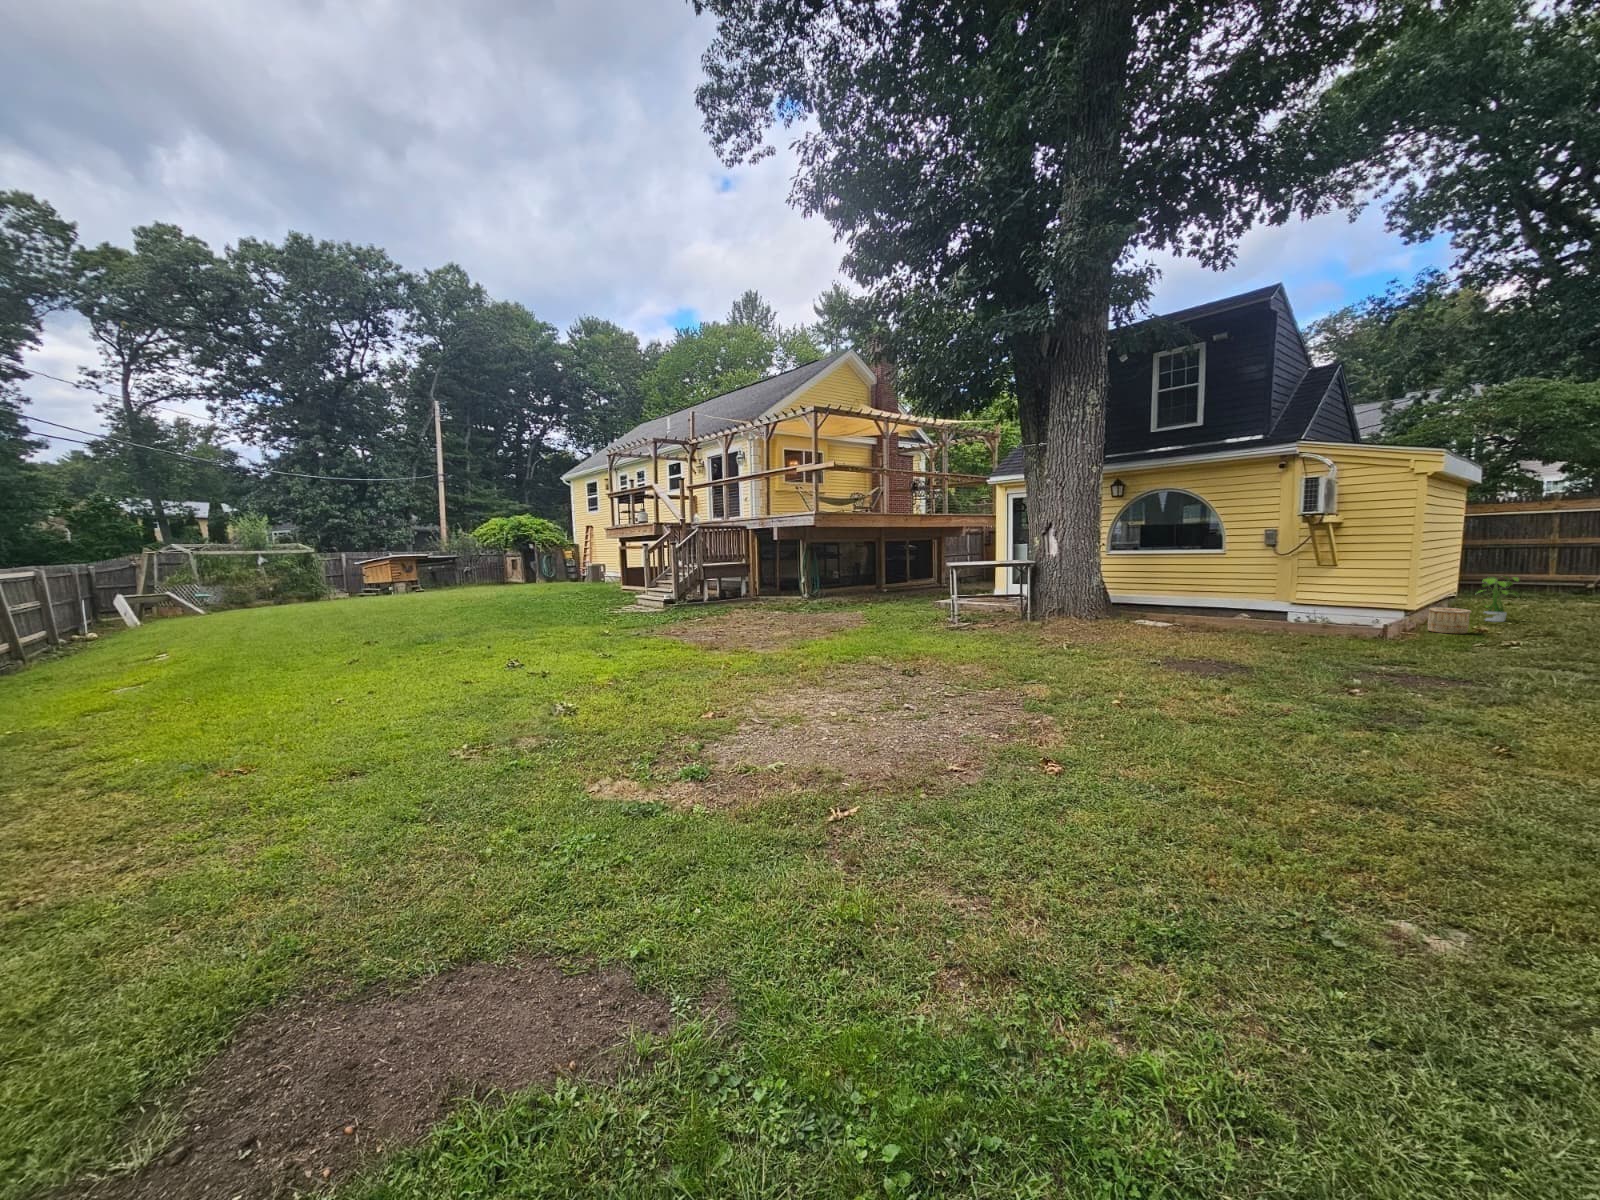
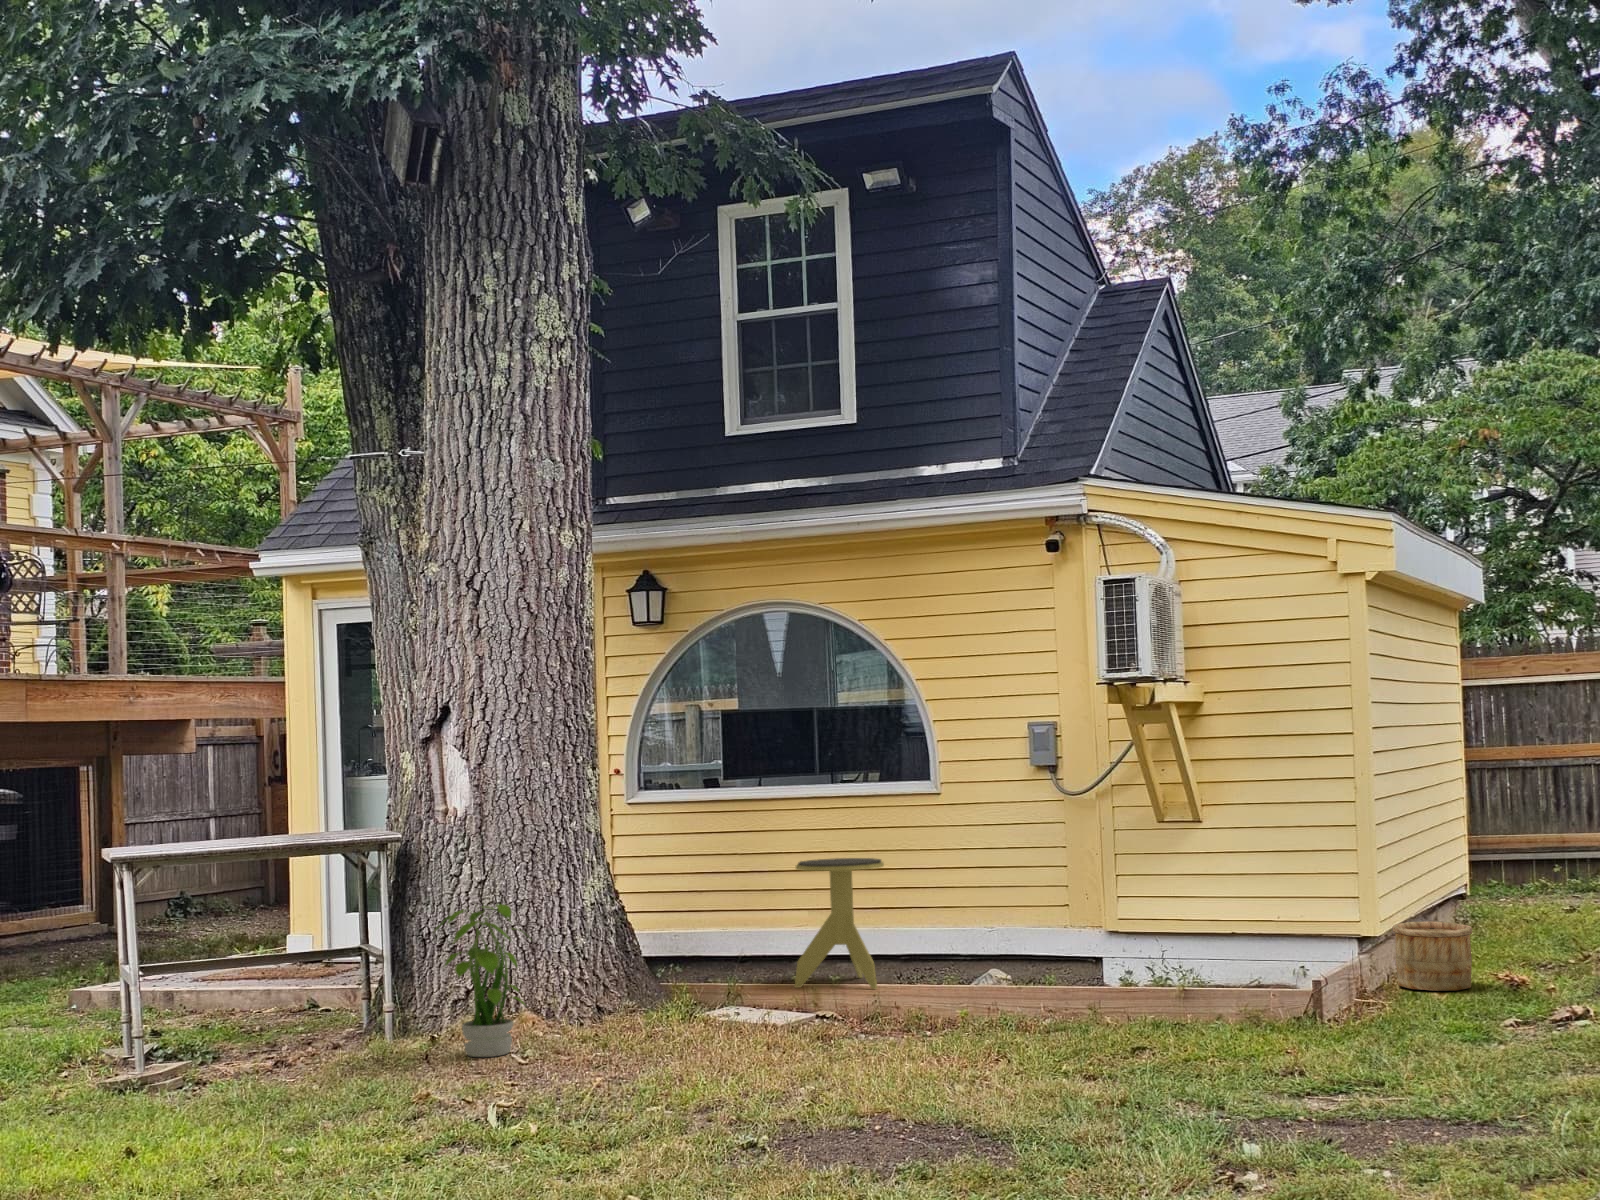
side table: none [1163,575,1201,617] -> present [795,858,884,989]
potted plant: present [1478,577,1519,622] -> present [434,904,528,1057]

